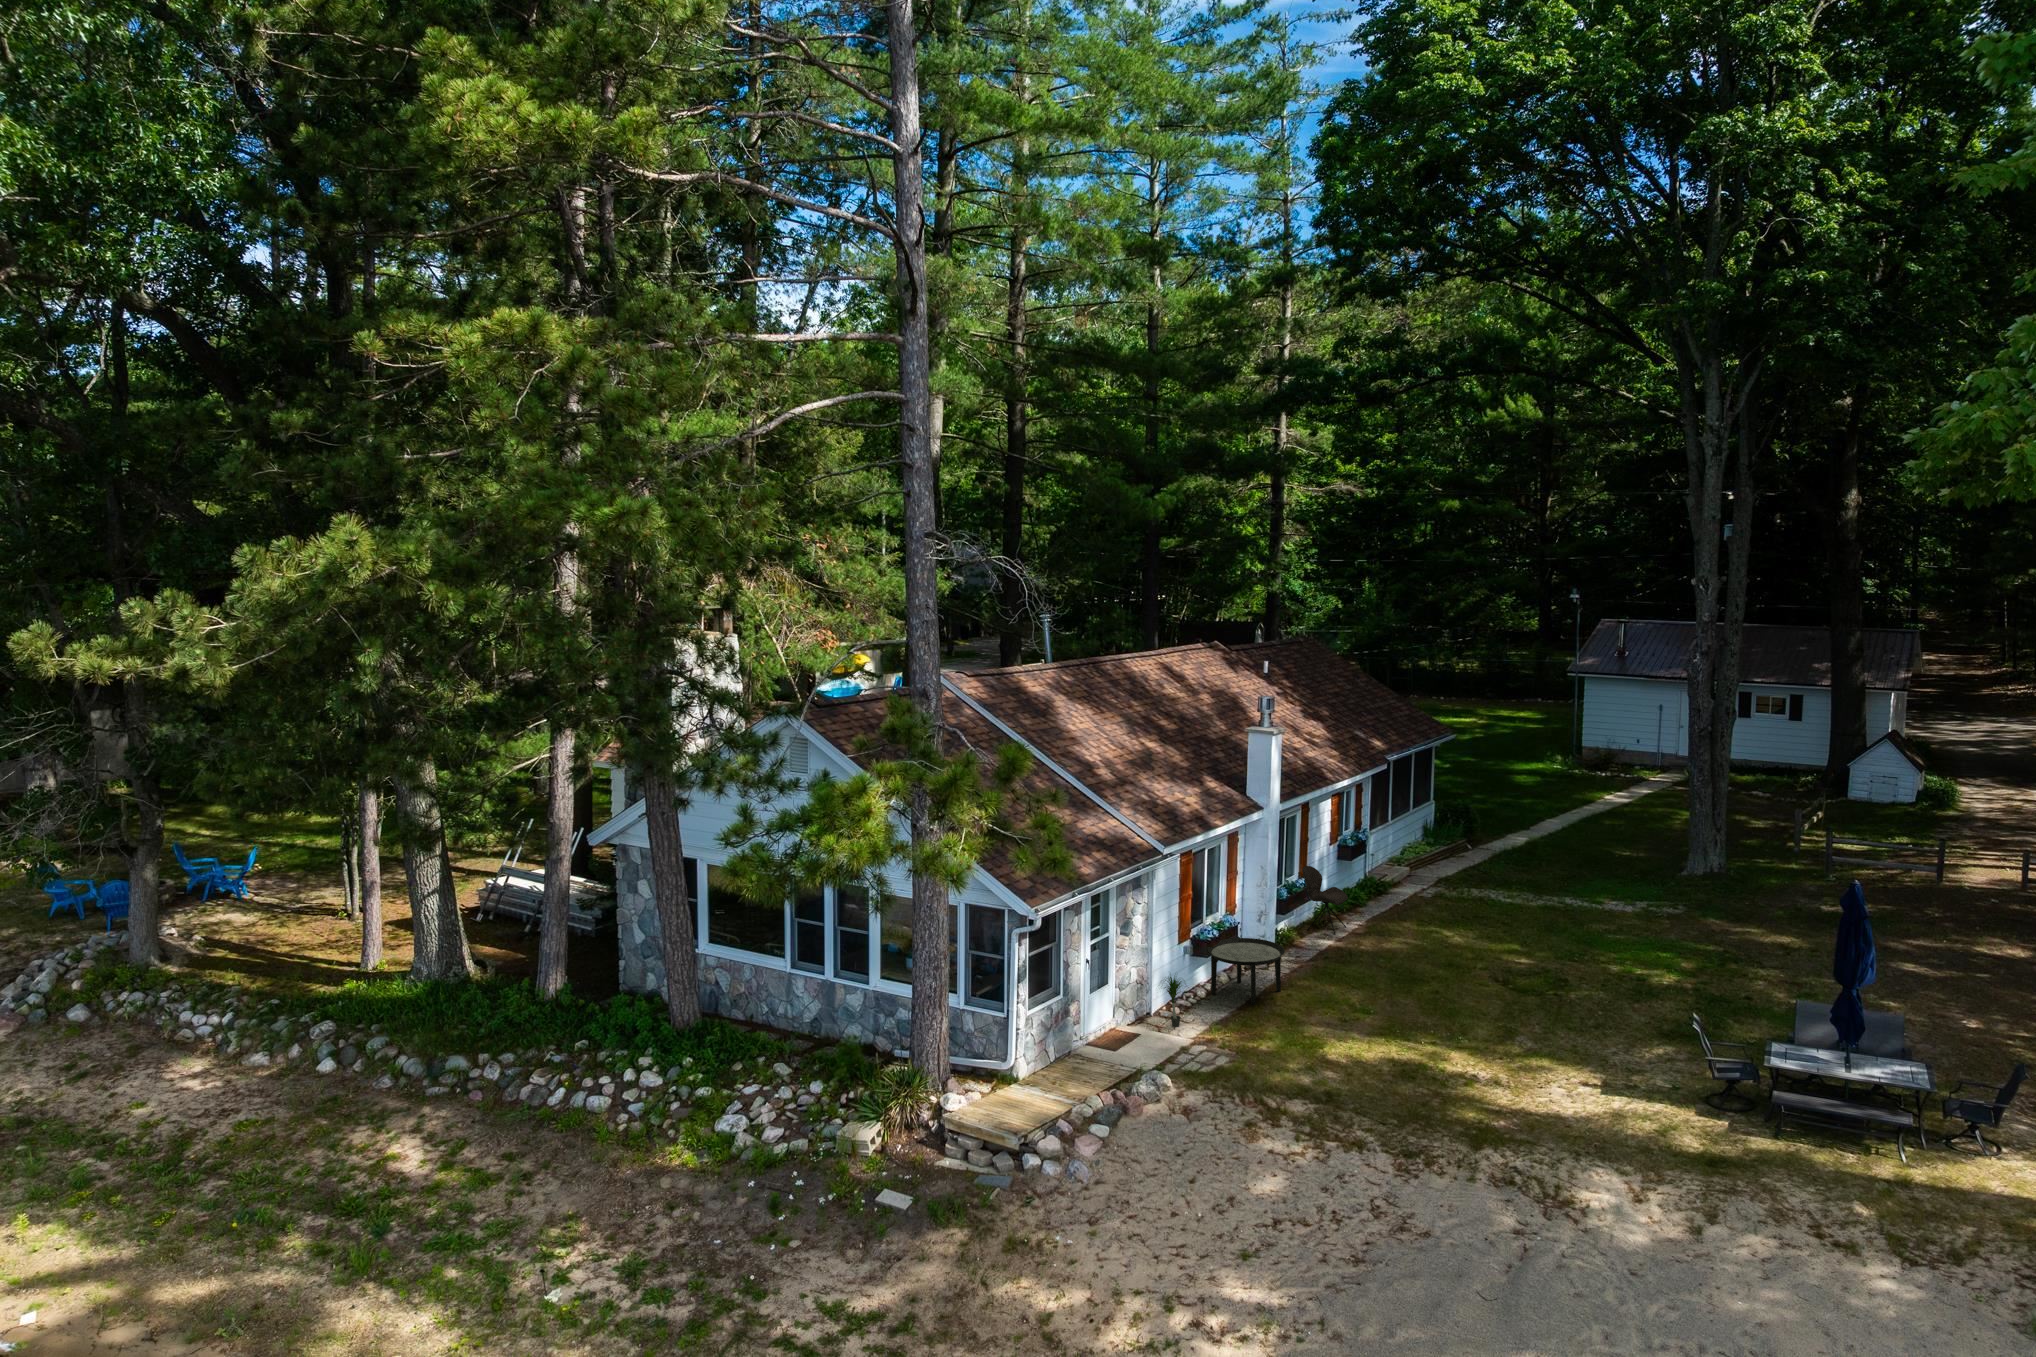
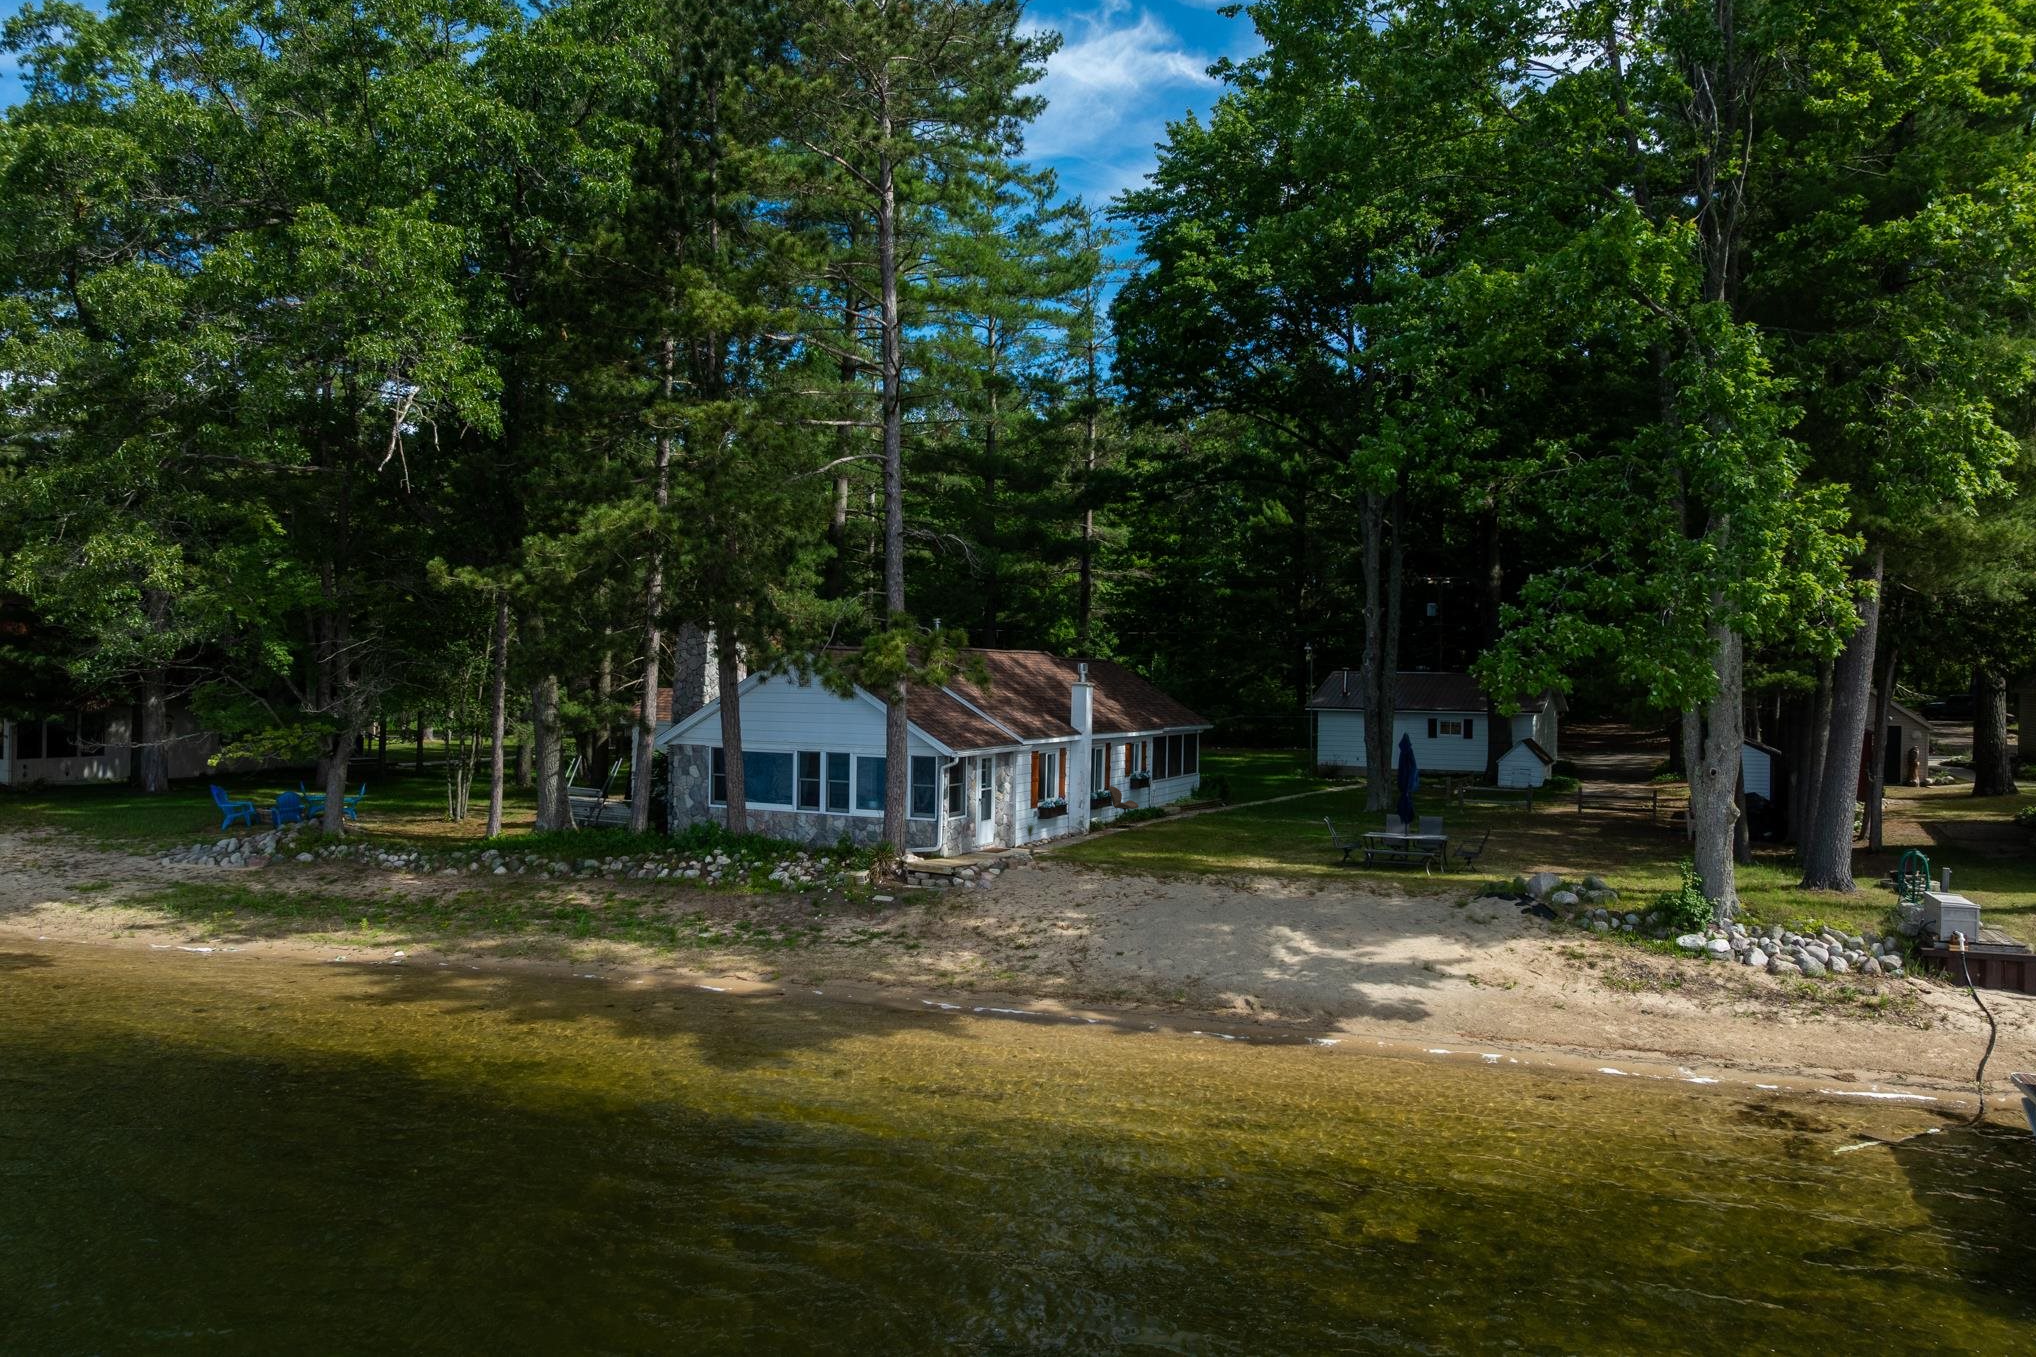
round table: present [1207,938,1285,1005] -> none [1049,814,1099,848]

